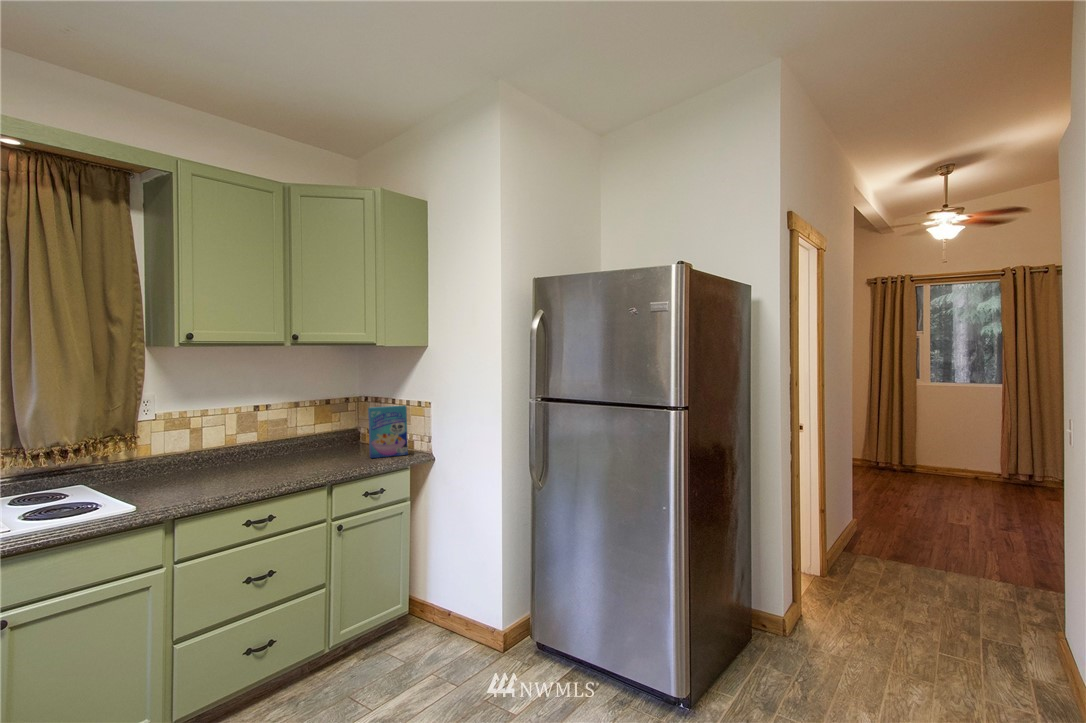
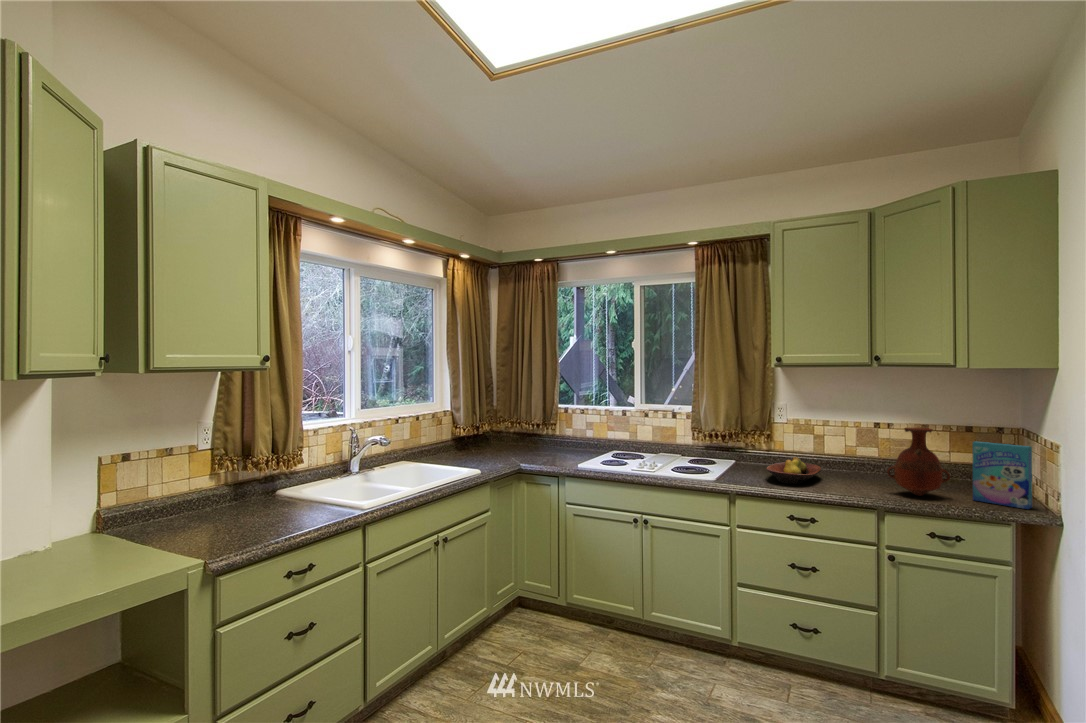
vase: none [313,401,359,465] -> present [887,428,950,496]
fruit bowl: none [178,456,248,489] -> present [766,457,821,484]

